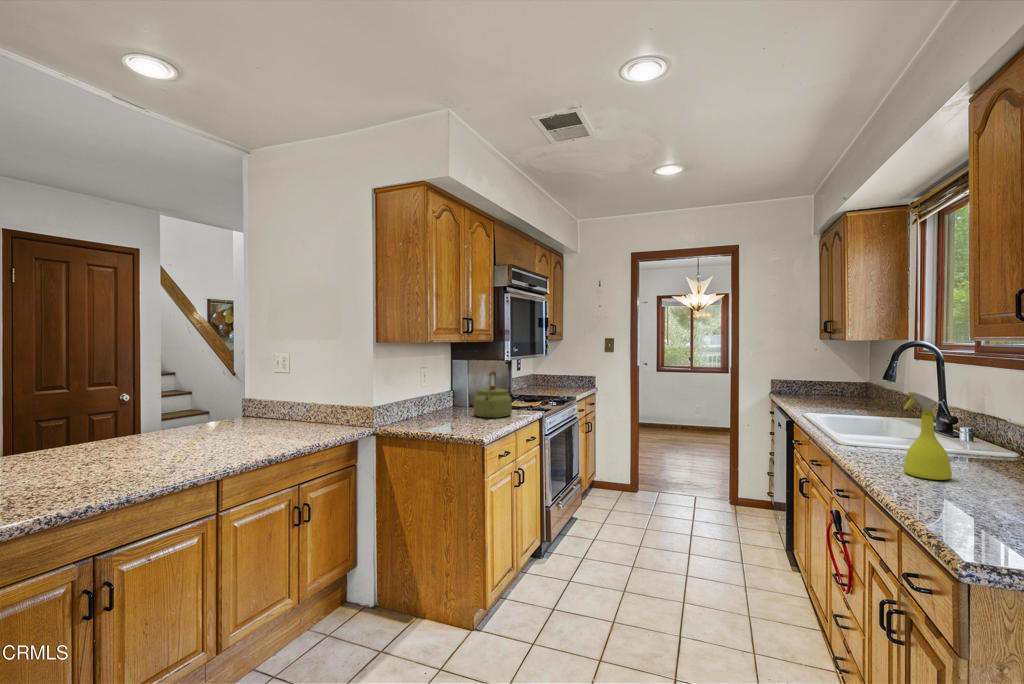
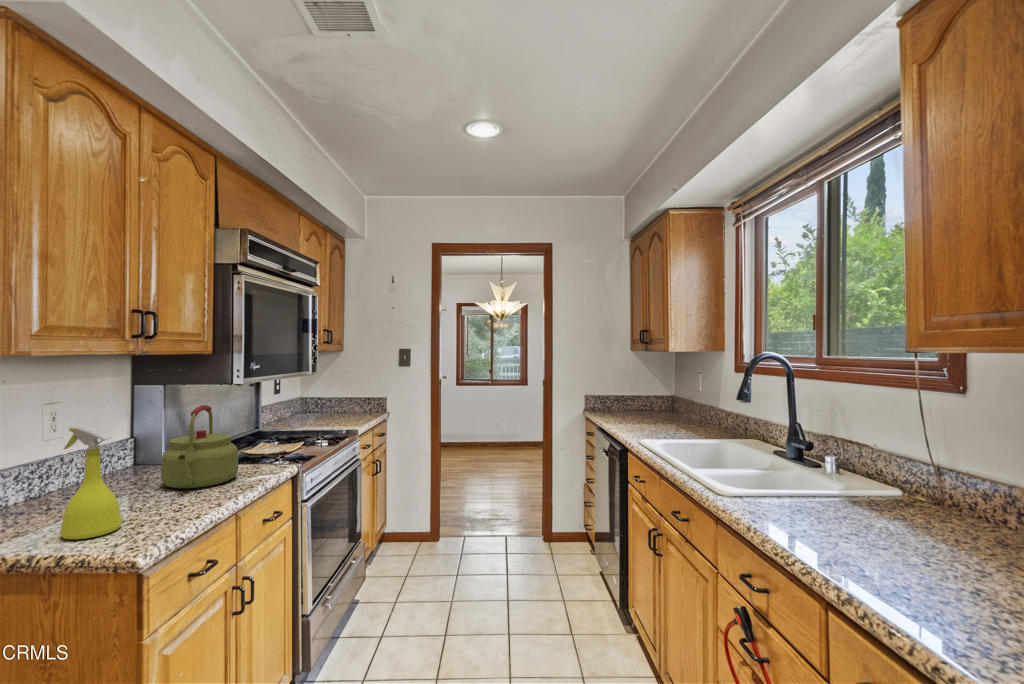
spray bottle: present [904,392,952,480] -> present [60,427,122,539]

